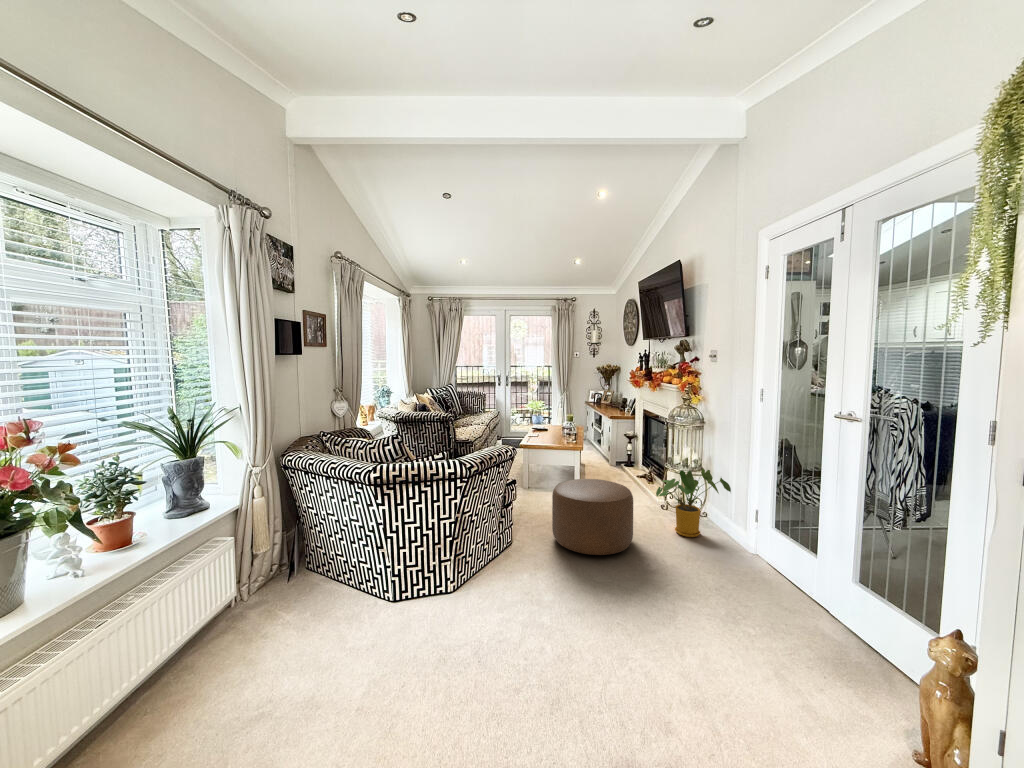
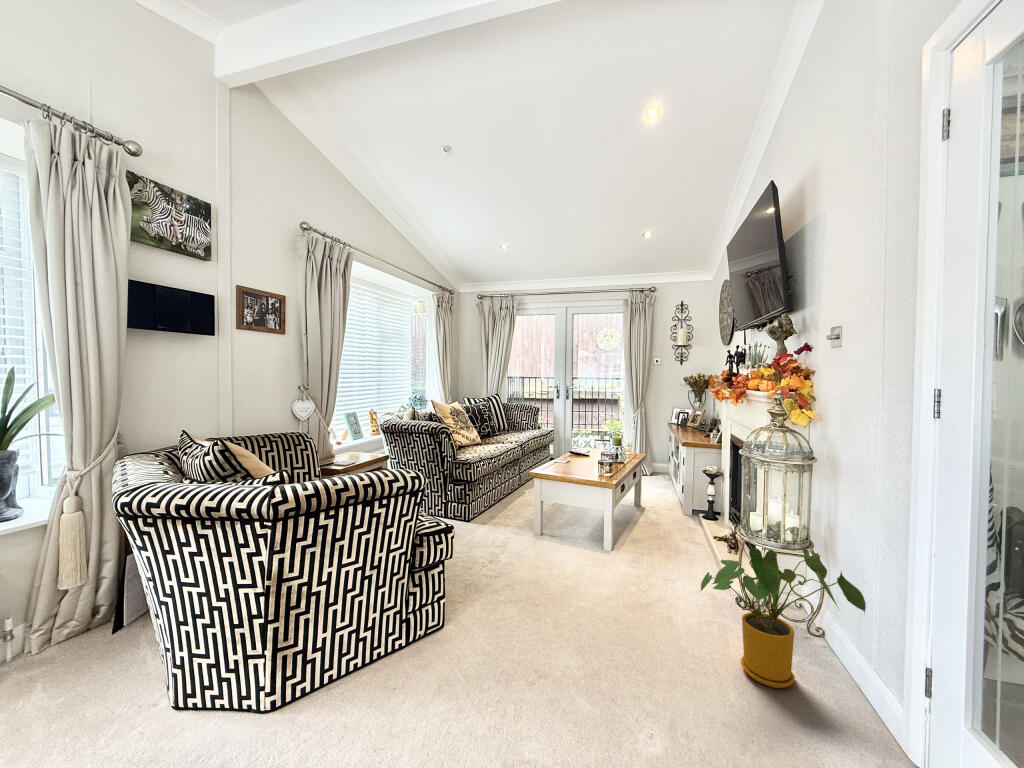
ottoman: present [552,479,633,555] -> none [500,537,643,696]

